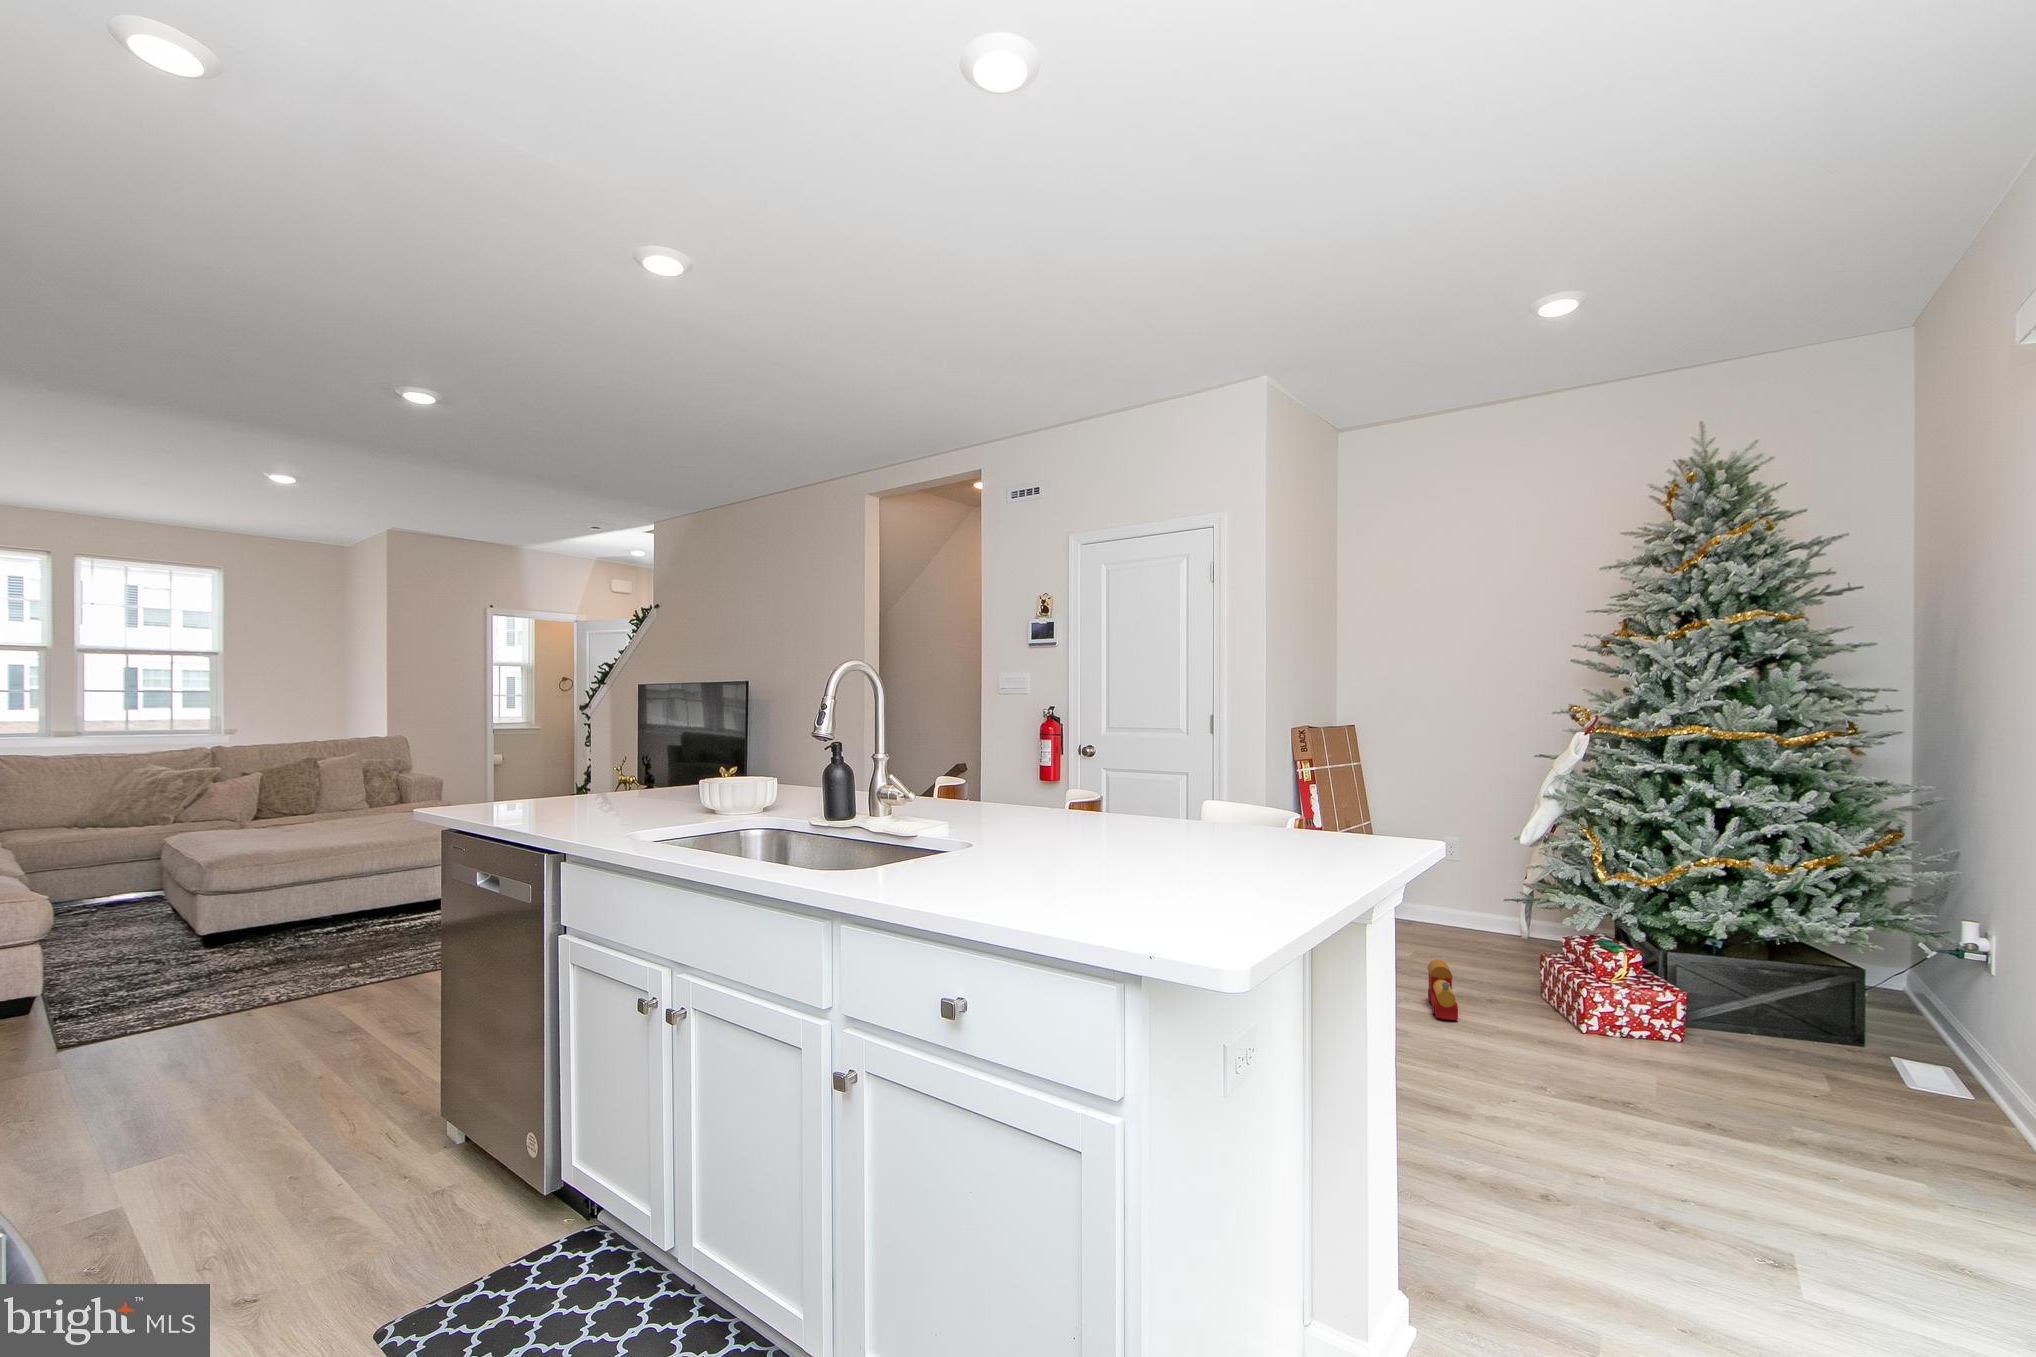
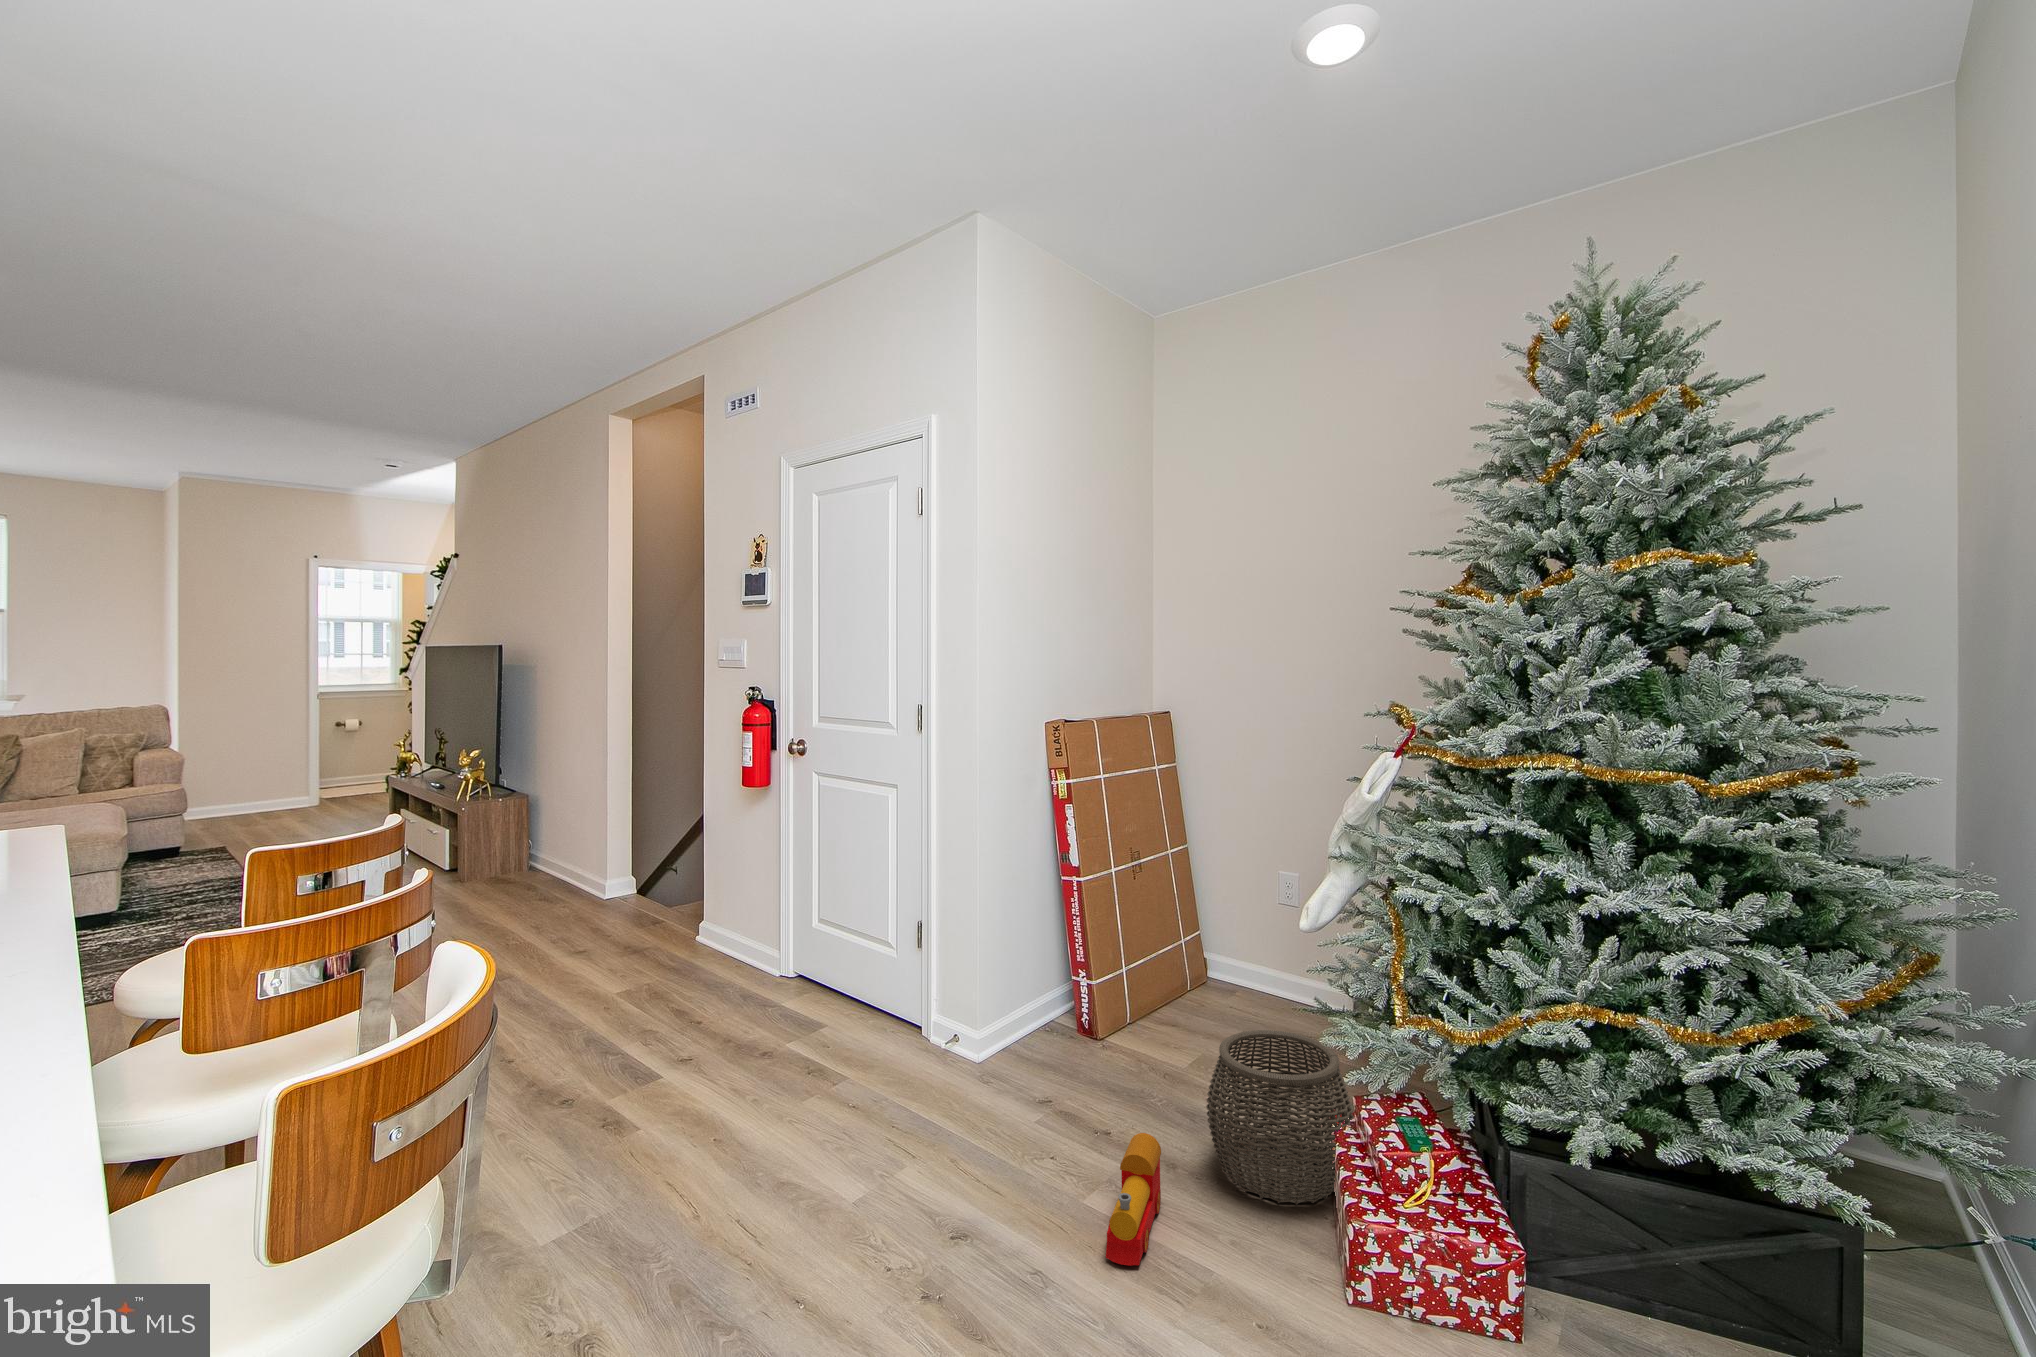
woven basket: none [1464,907,1564,1000] -> present [1206,1030,1354,1205]

